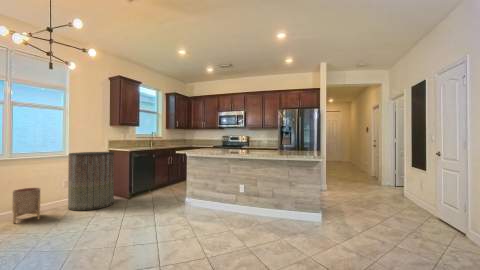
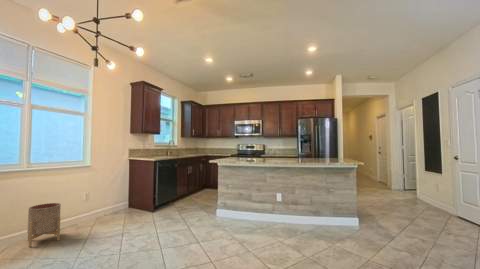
trash can: present [68,152,114,211] -> none [89,161,139,228]

